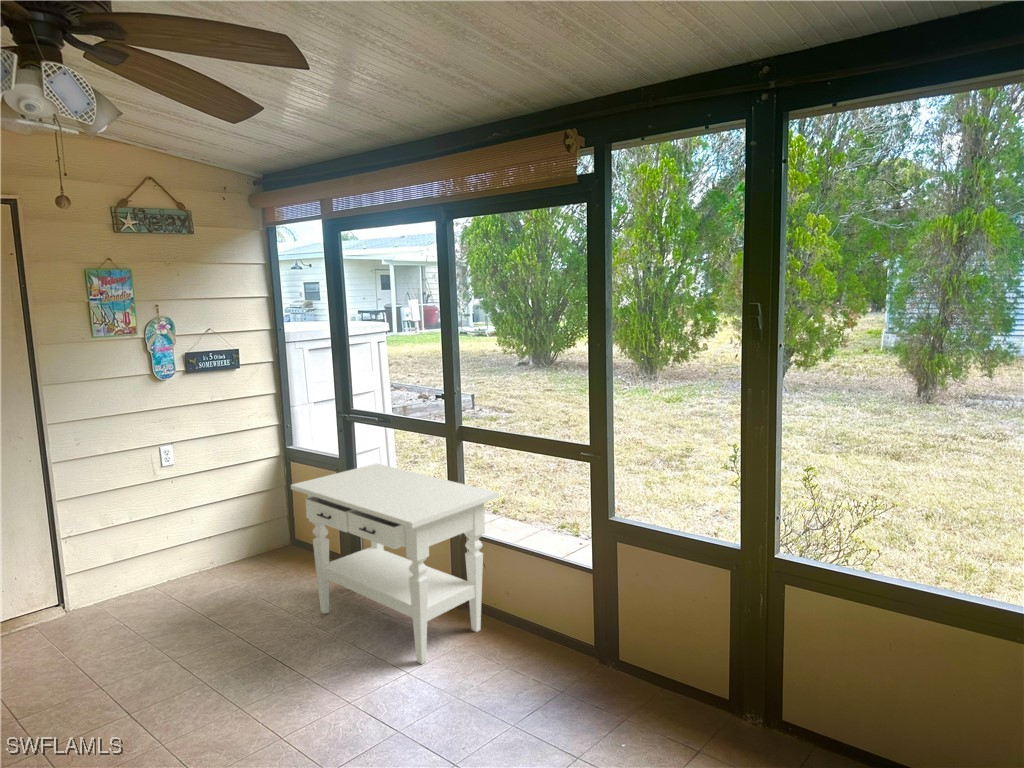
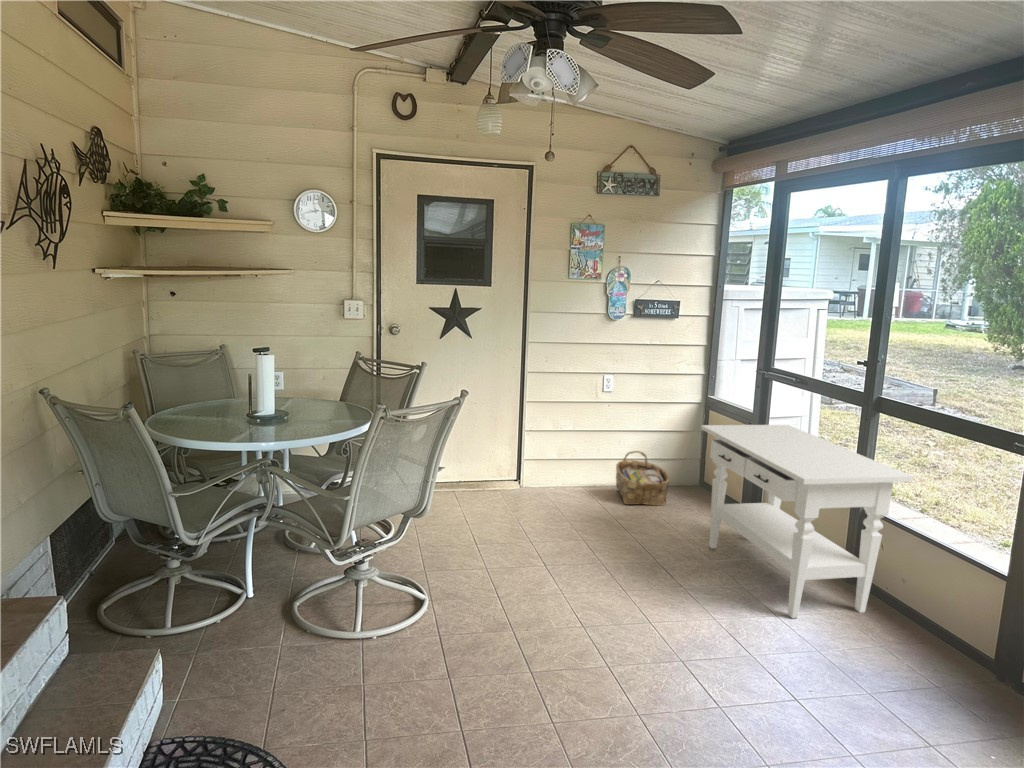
woven basket: none [194,524,261,592] -> present [616,451,669,506]

